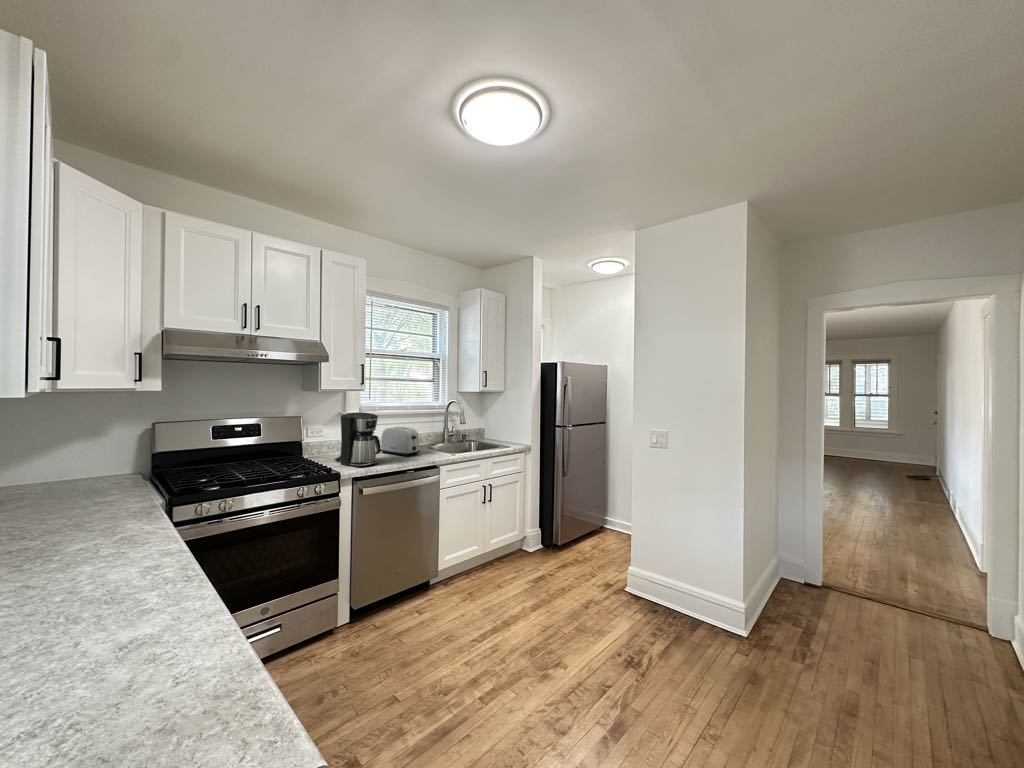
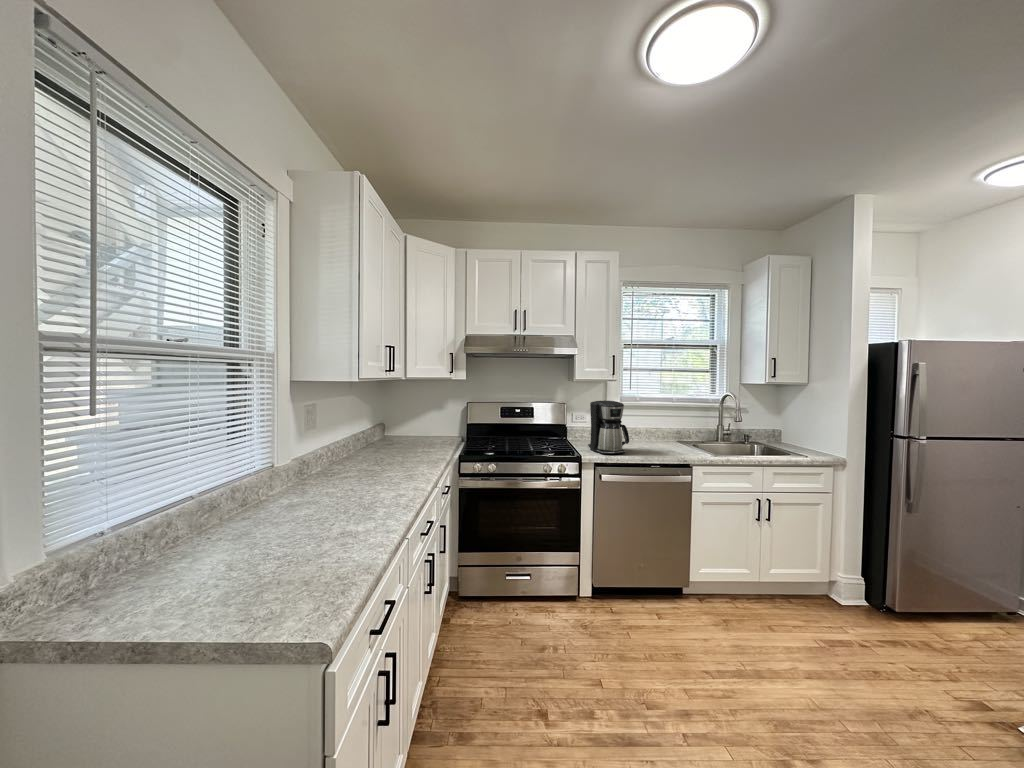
toaster: present [381,427,420,456] -> none [638,419,677,451]

